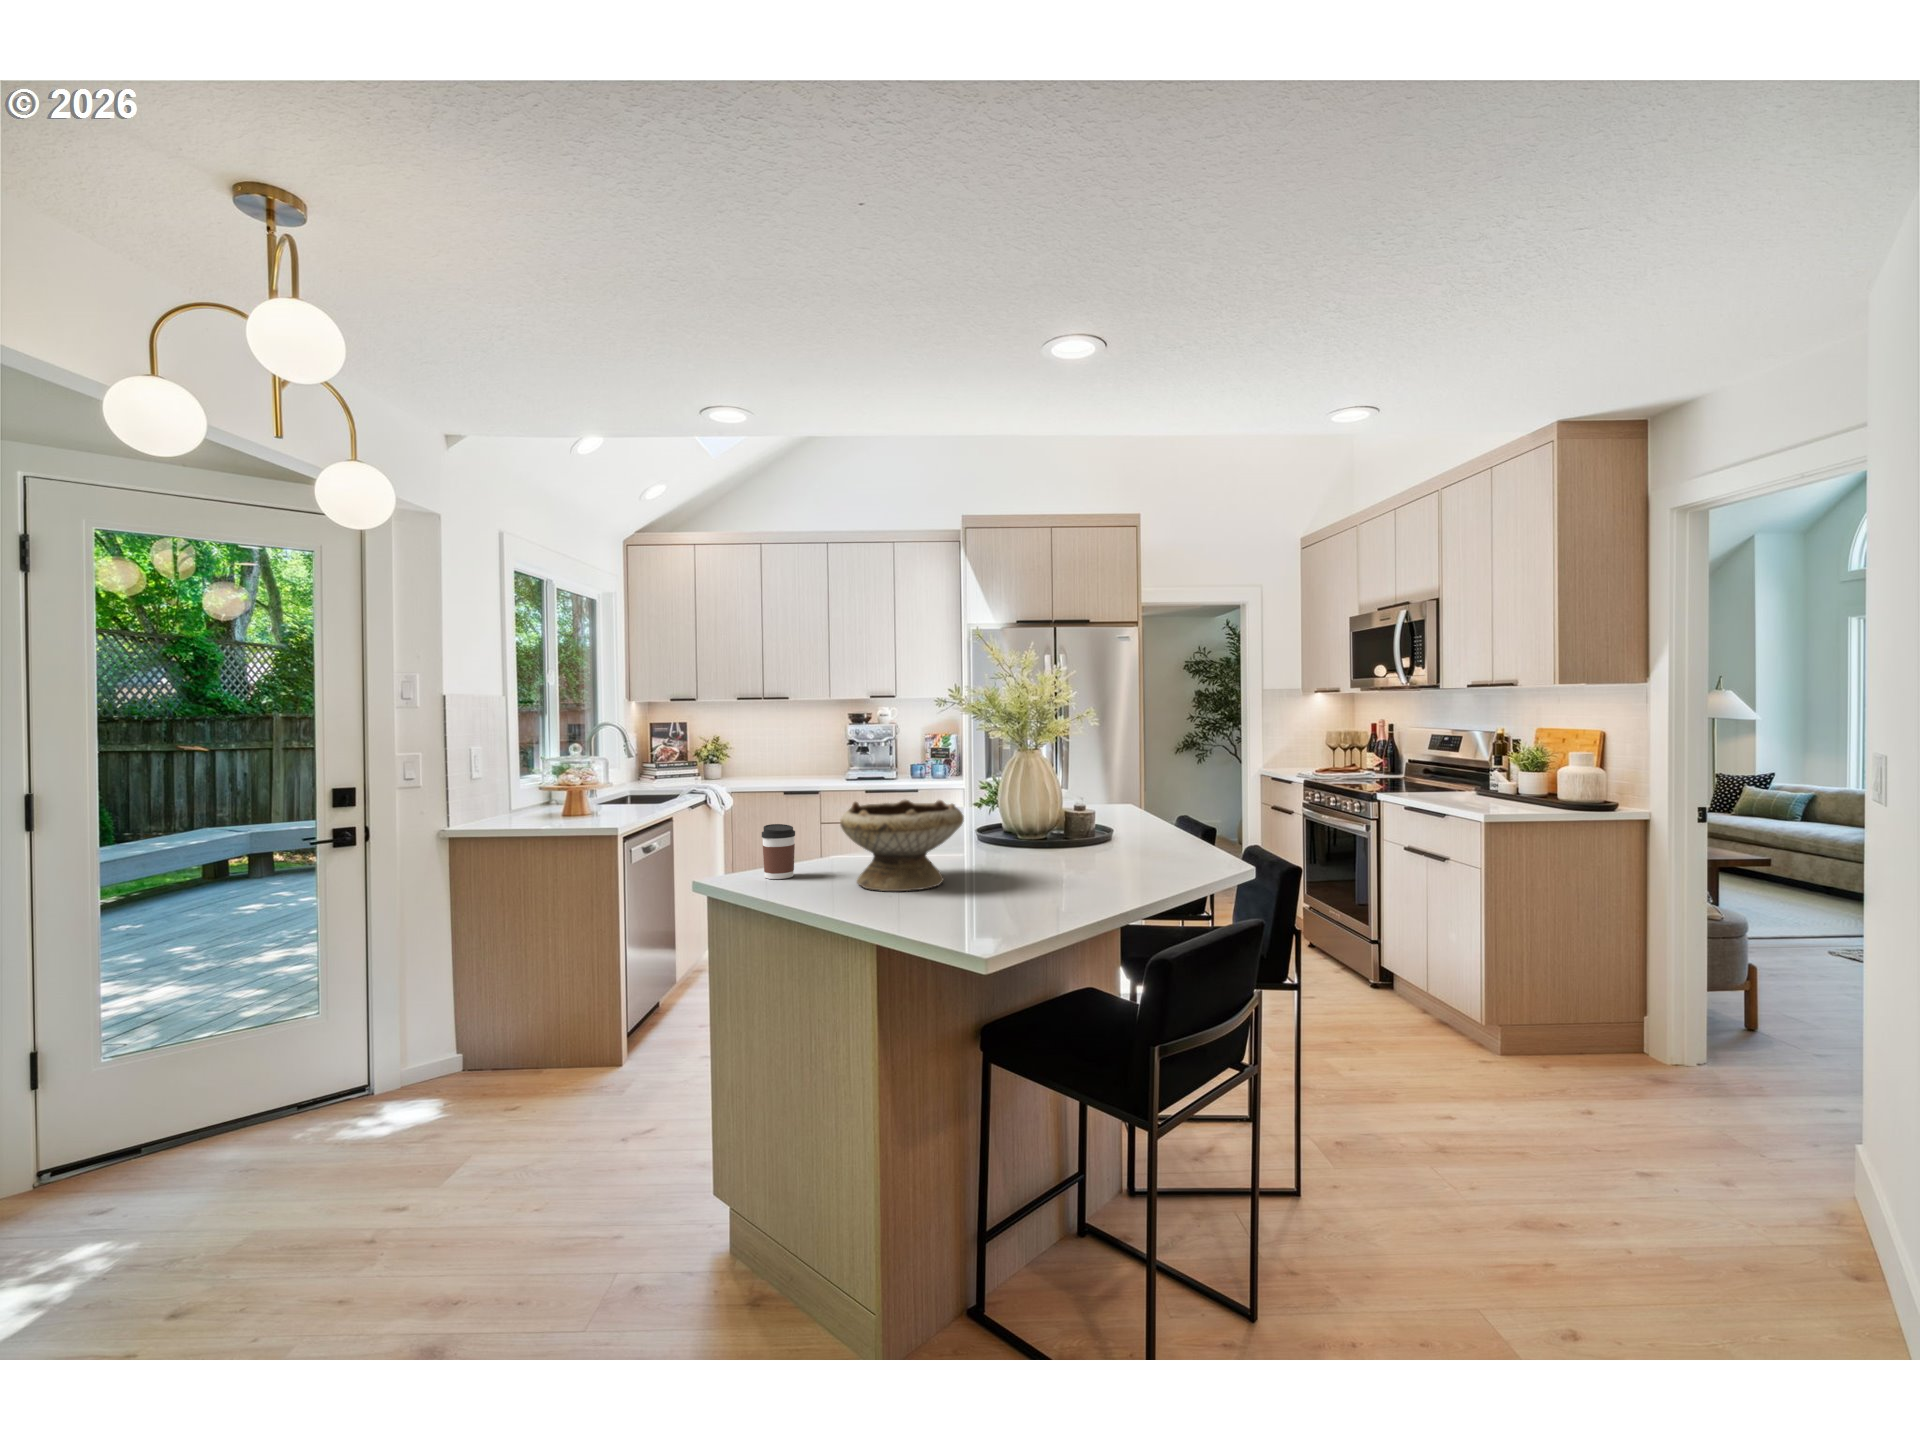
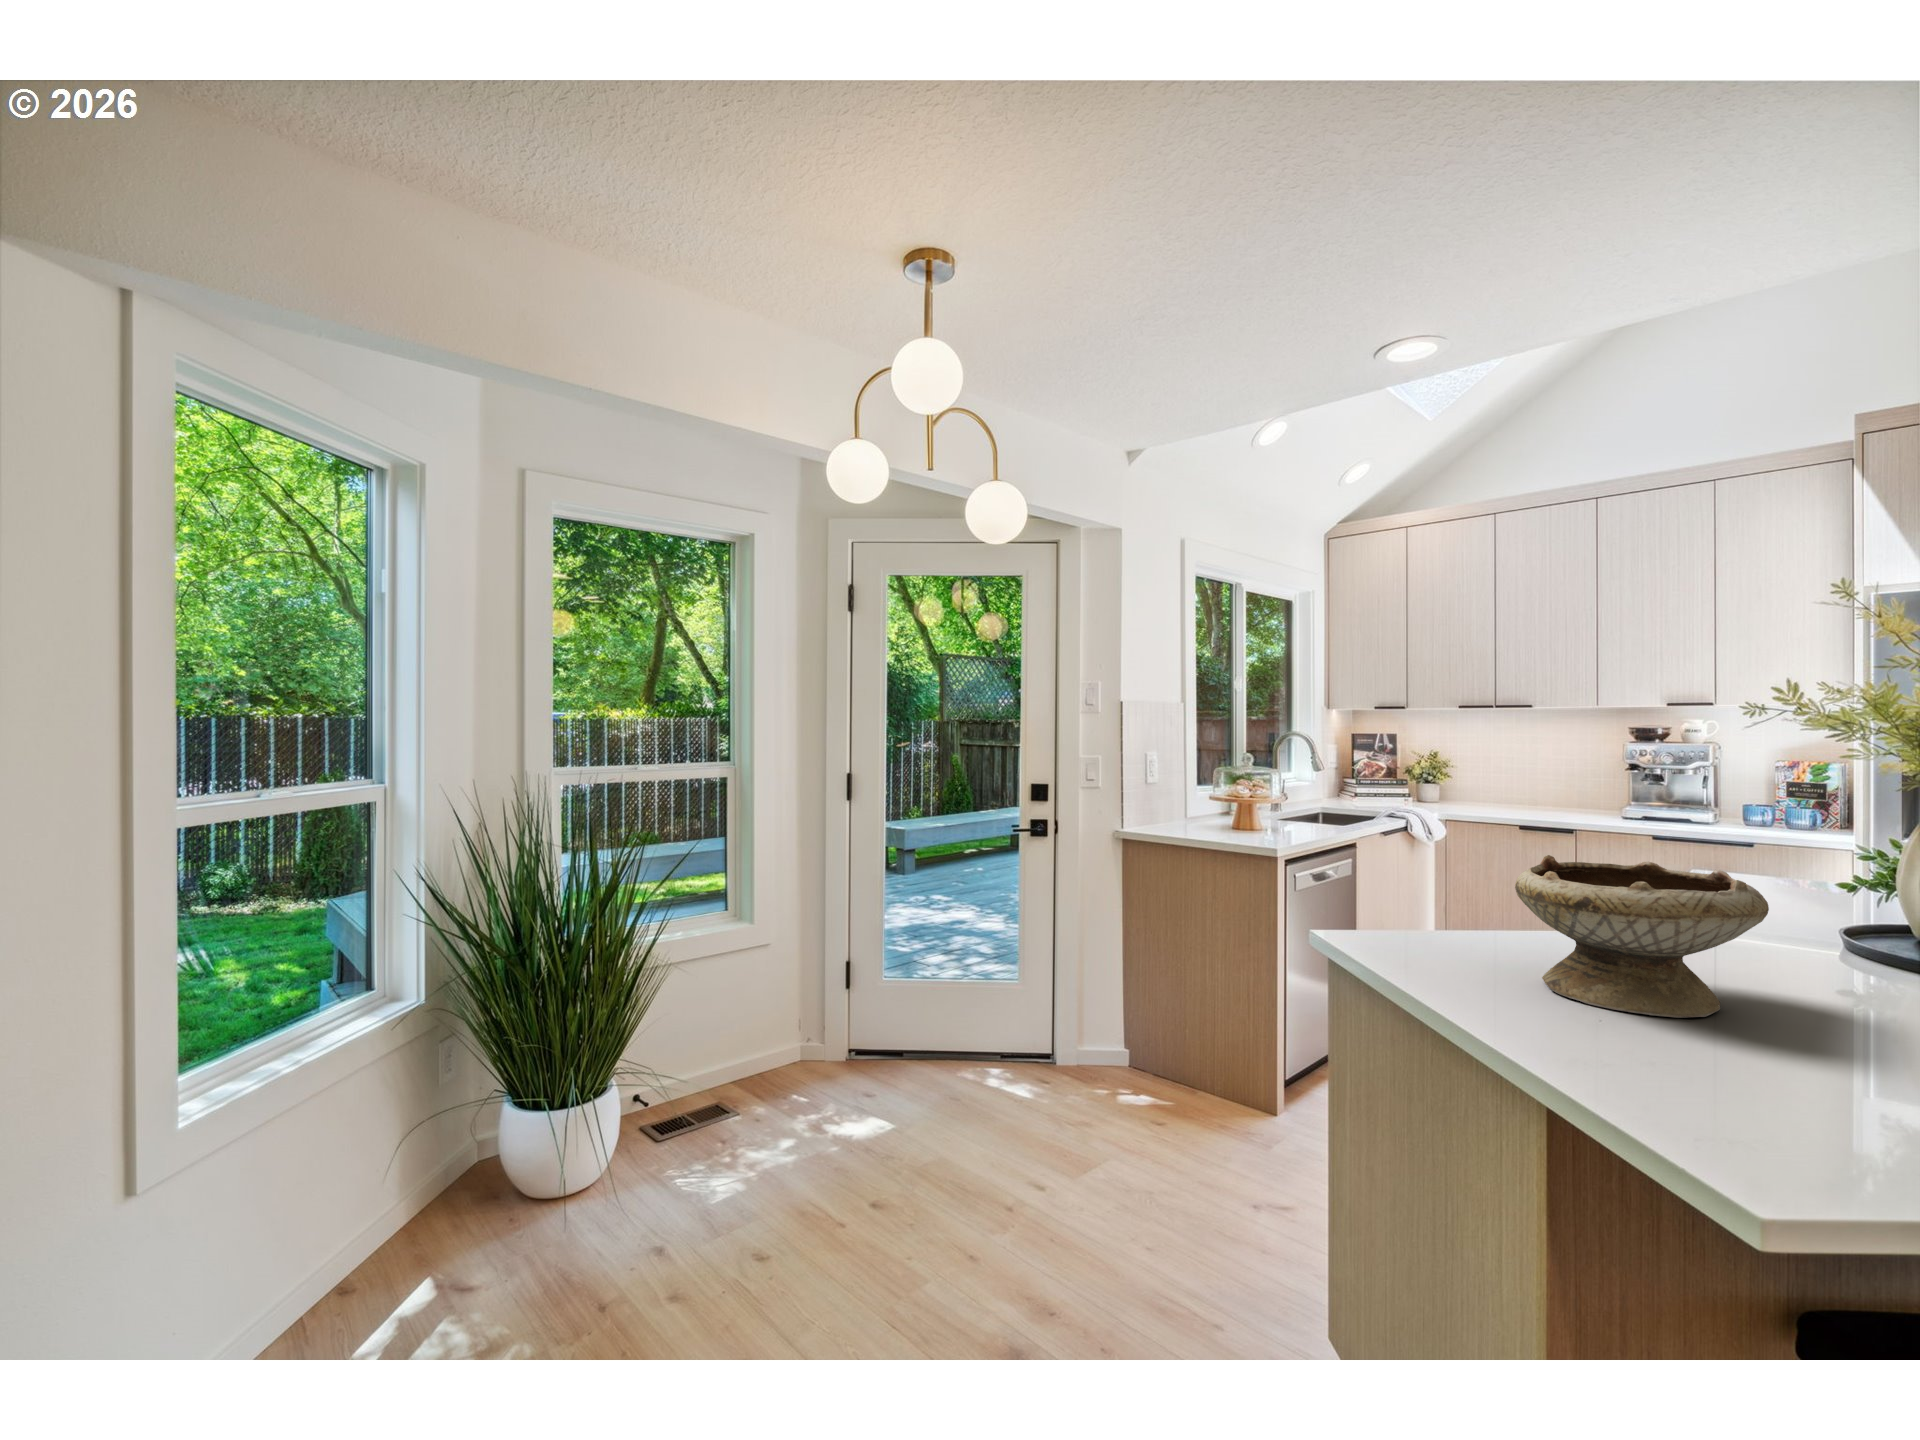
coffee cup: present [762,824,795,879] -> none [1401,872,1452,949]

